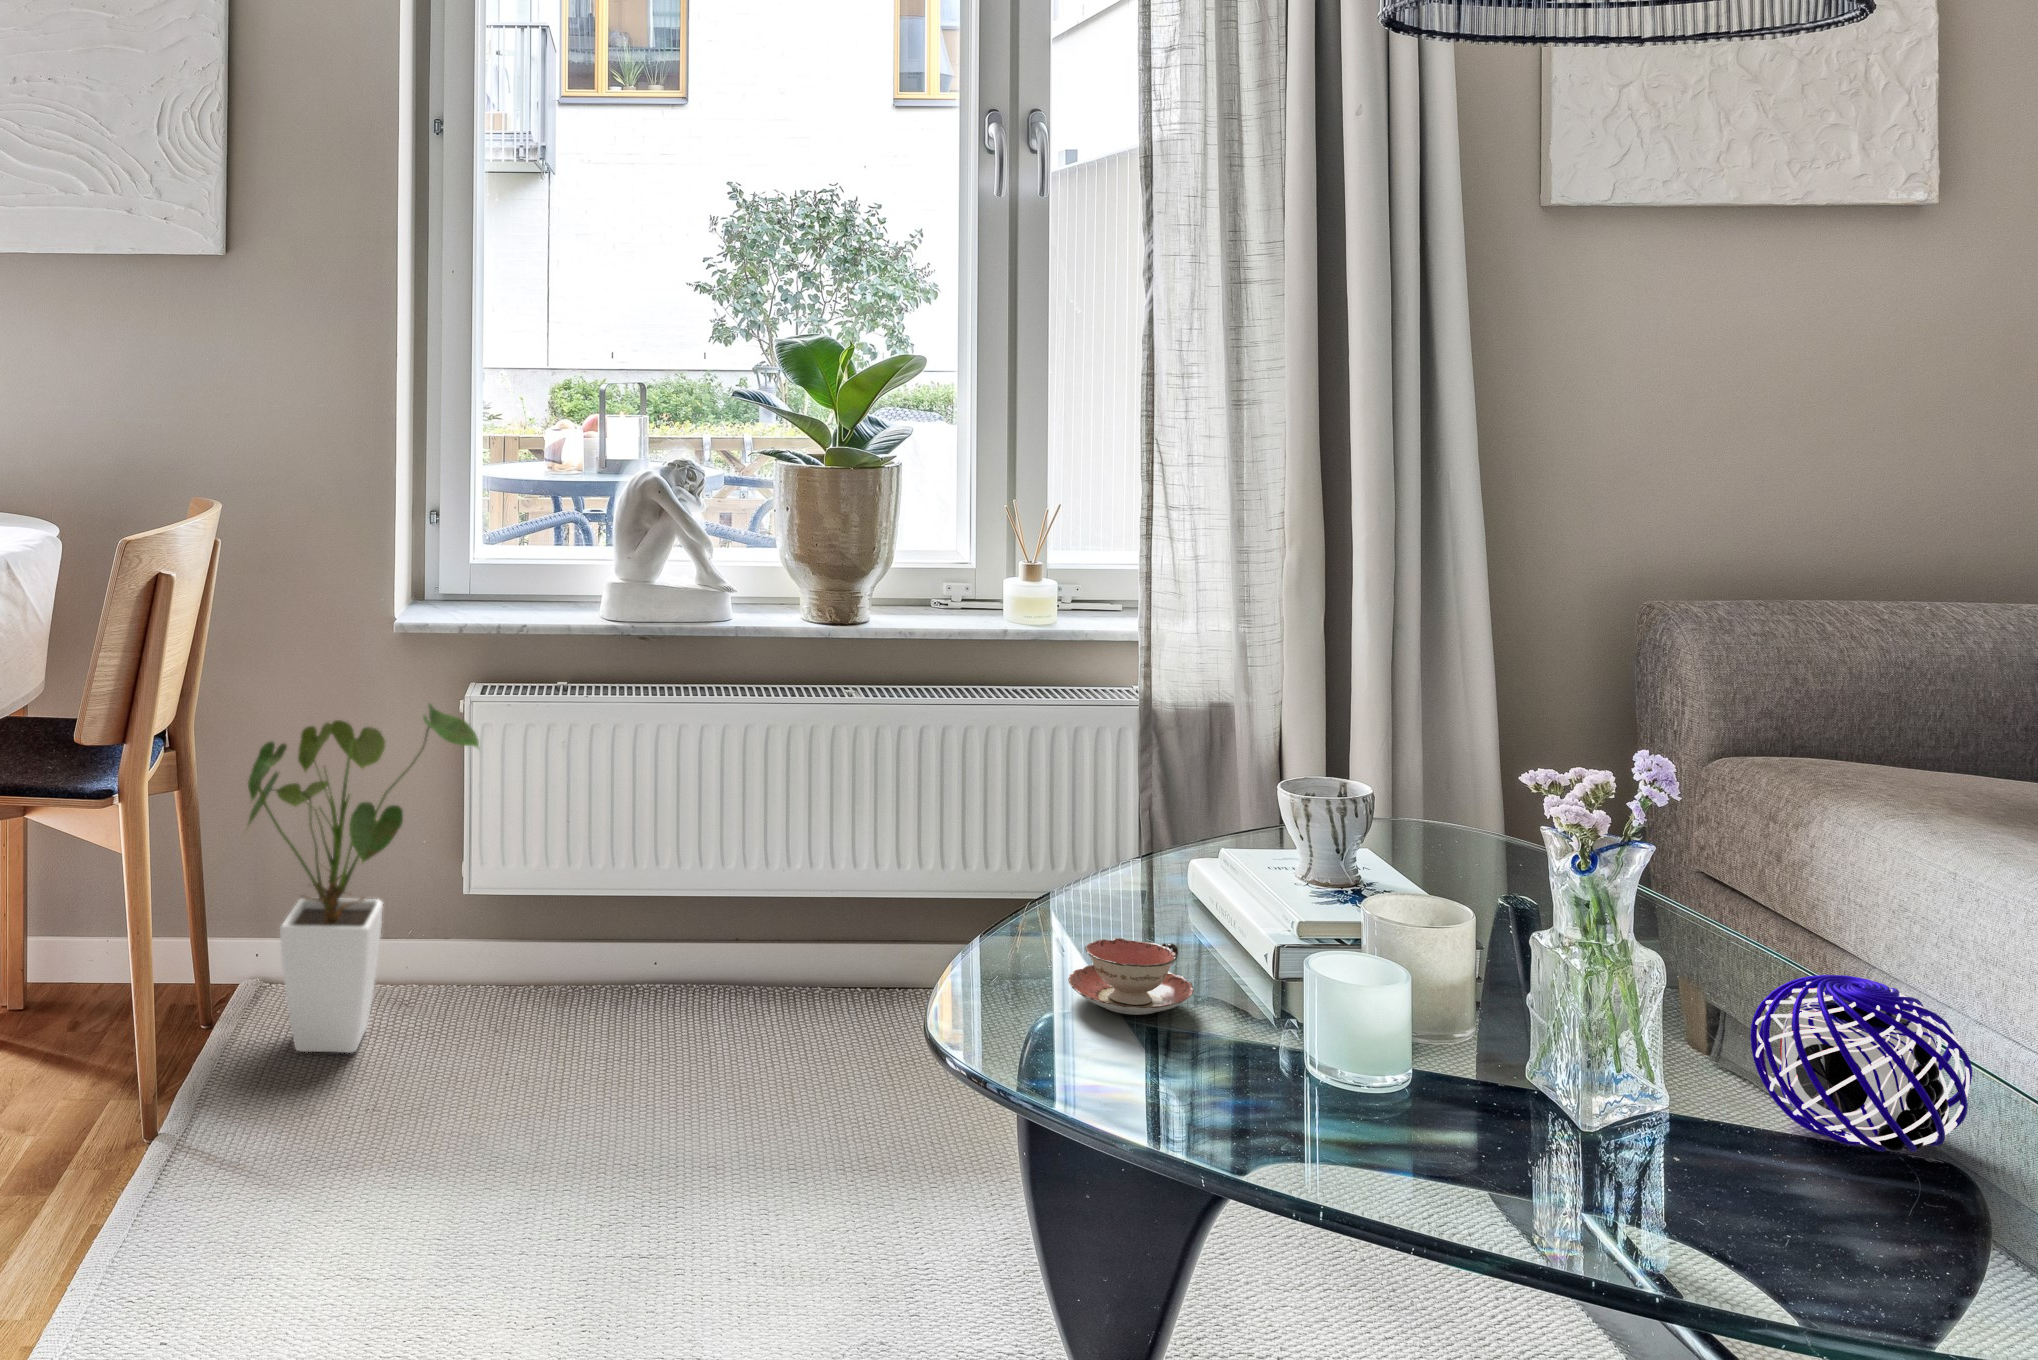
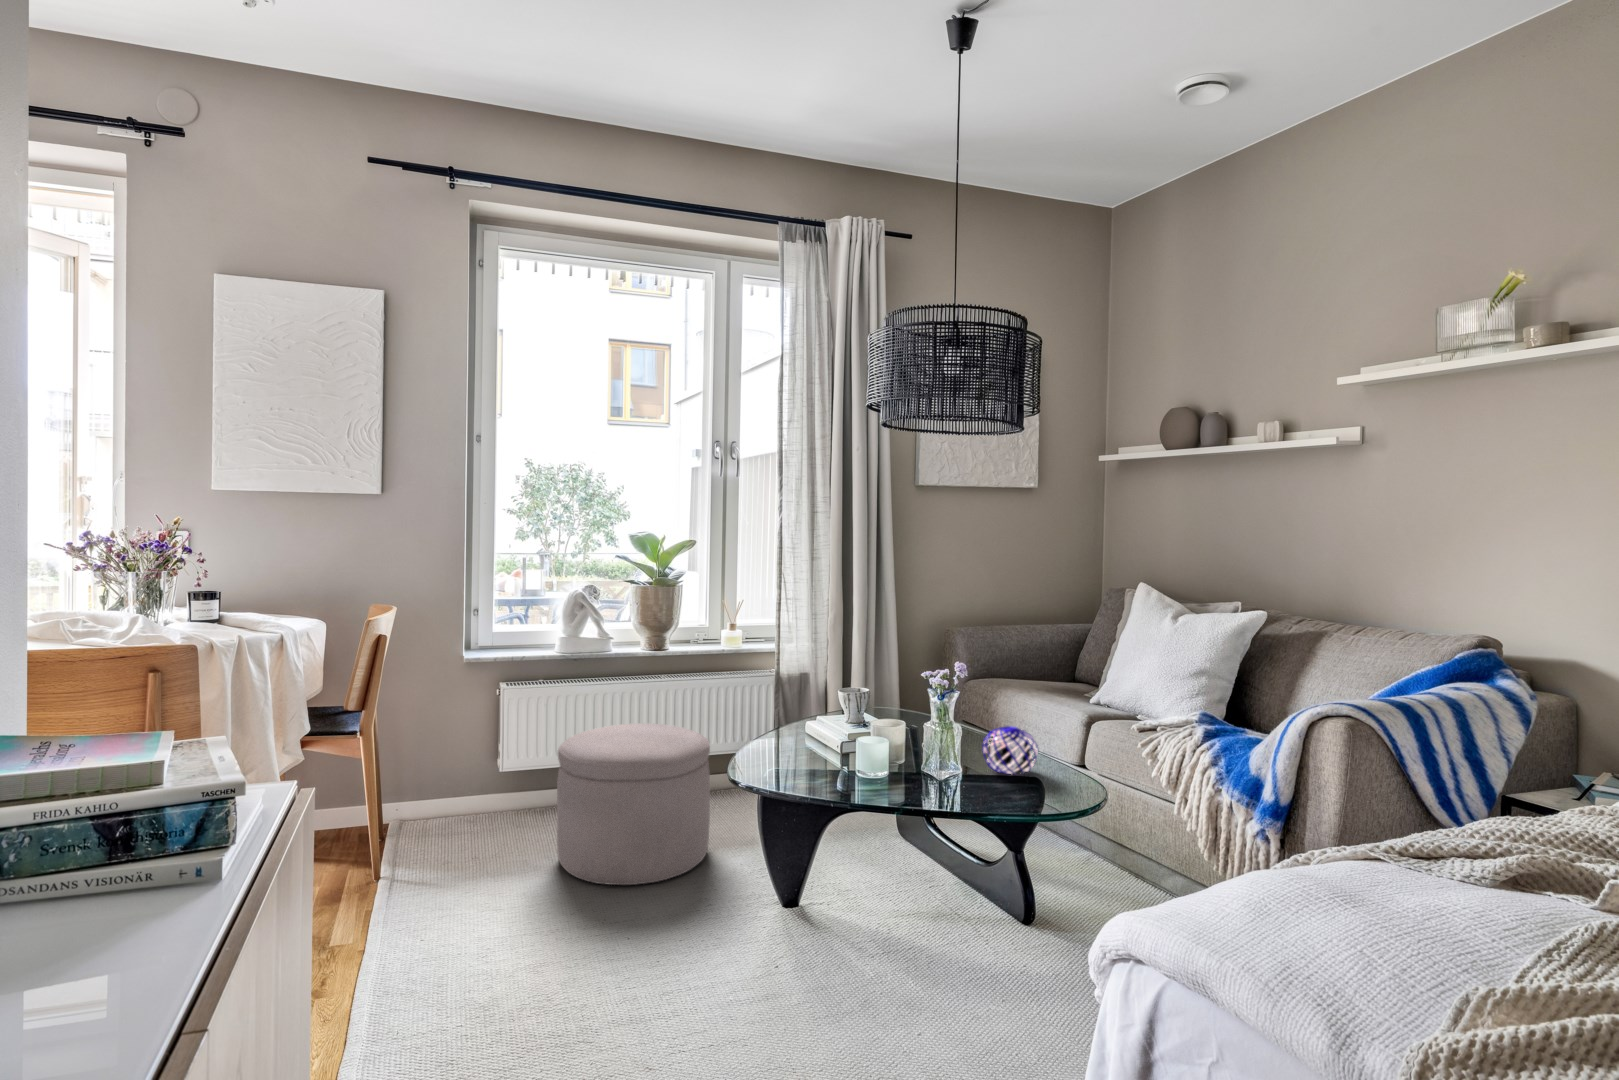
house plant: present [246,704,479,1053] -> none [404,691,509,844]
ottoman: none [544,813,925,1256] -> present [557,723,710,885]
teacup: present [1068,938,1194,1015] -> none [778,742,819,765]

